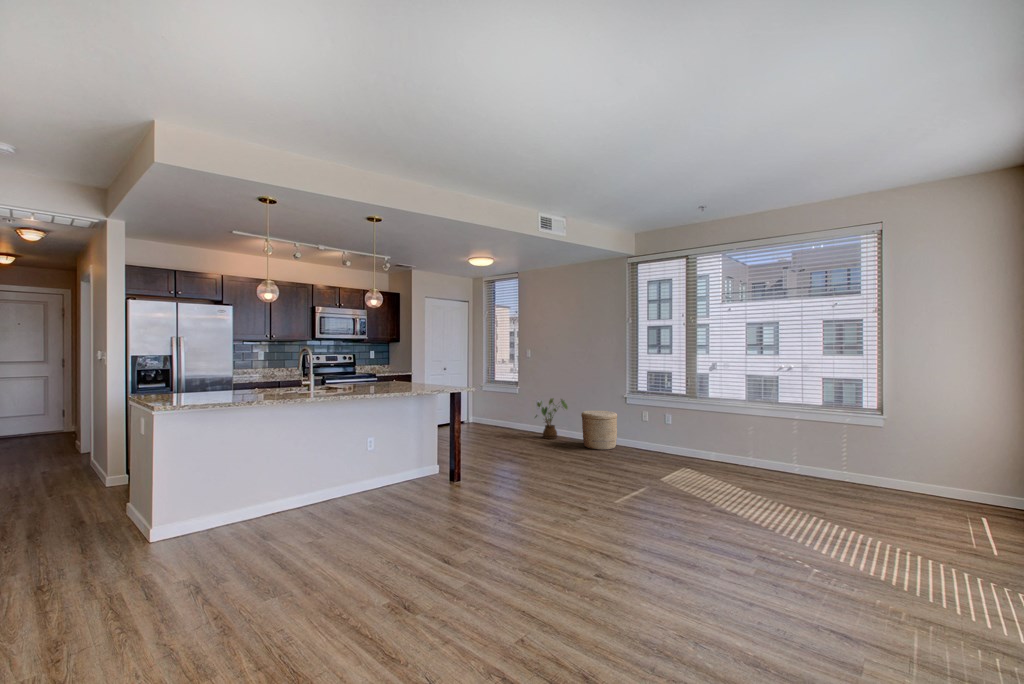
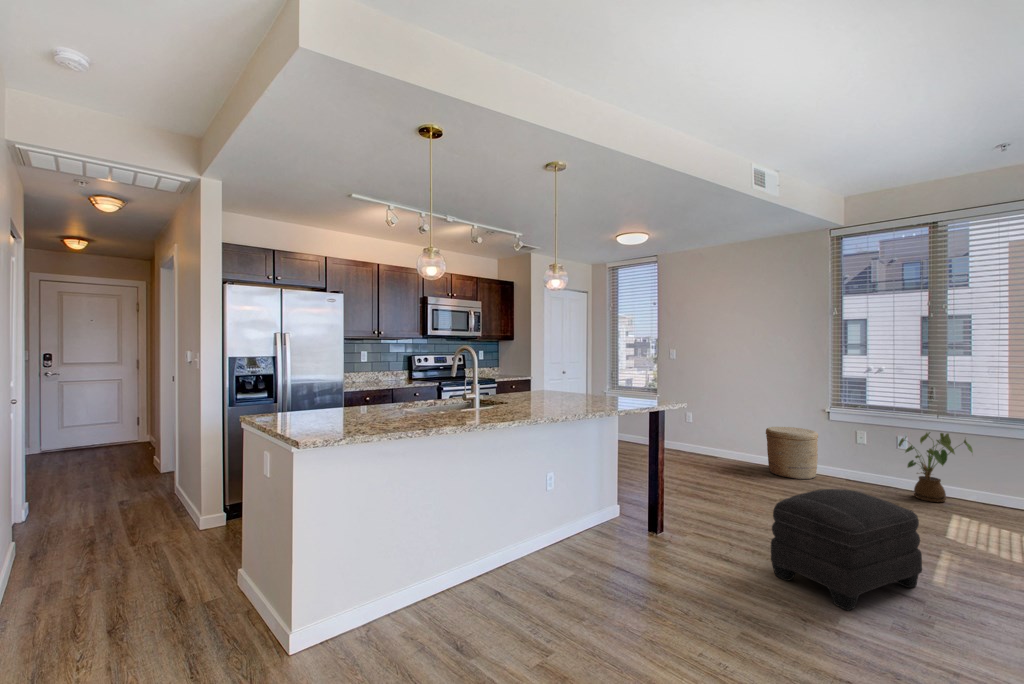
house plant: present [535,399,568,439] -> present [899,432,973,502]
ottoman: none [504,443,594,515] -> present [771,489,922,611]

